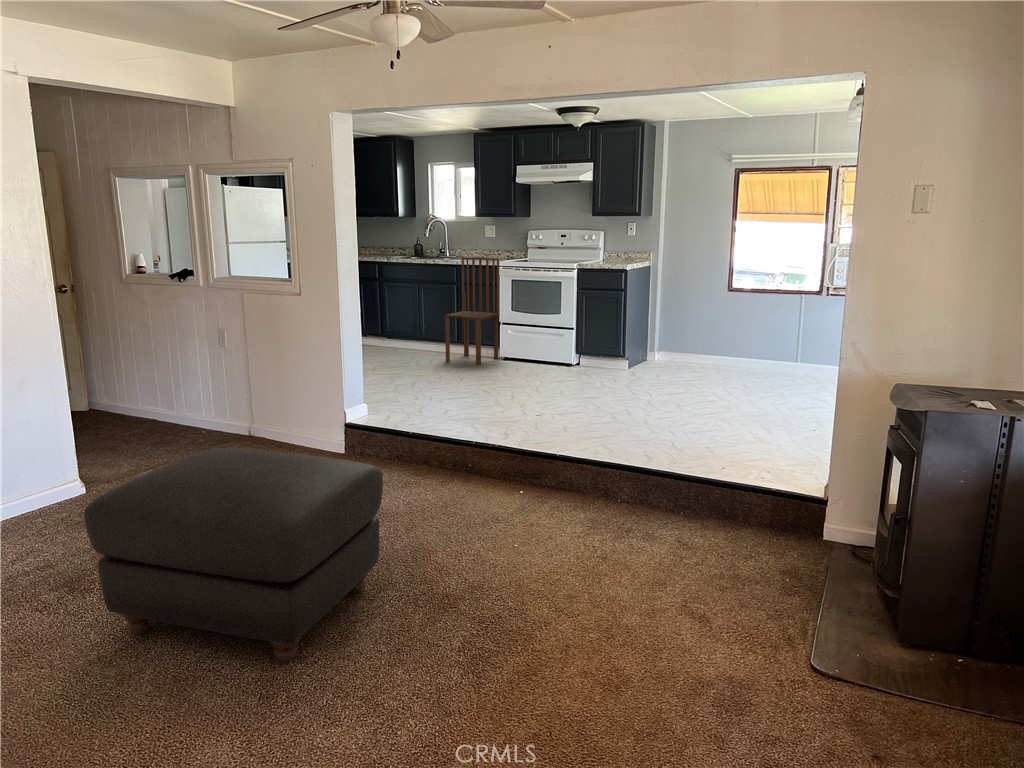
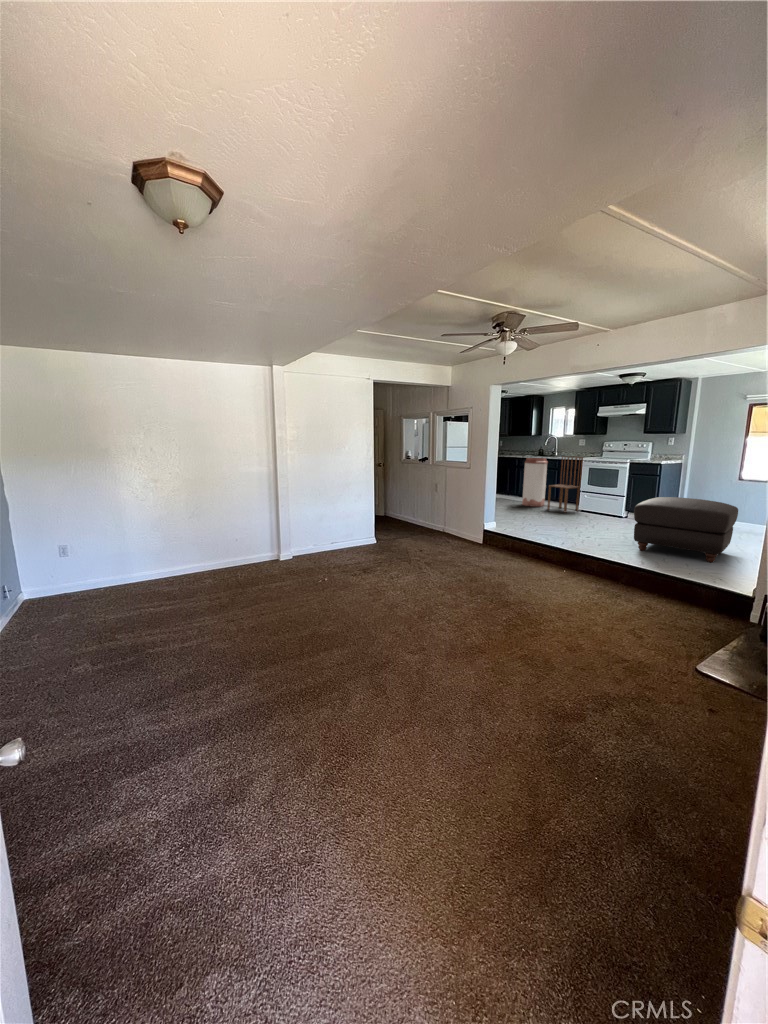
trash can: none [394,262,437,358] -> present [522,458,548,507]
ottoman: present [84,448,383,662] -> present [634,497,738,562]

